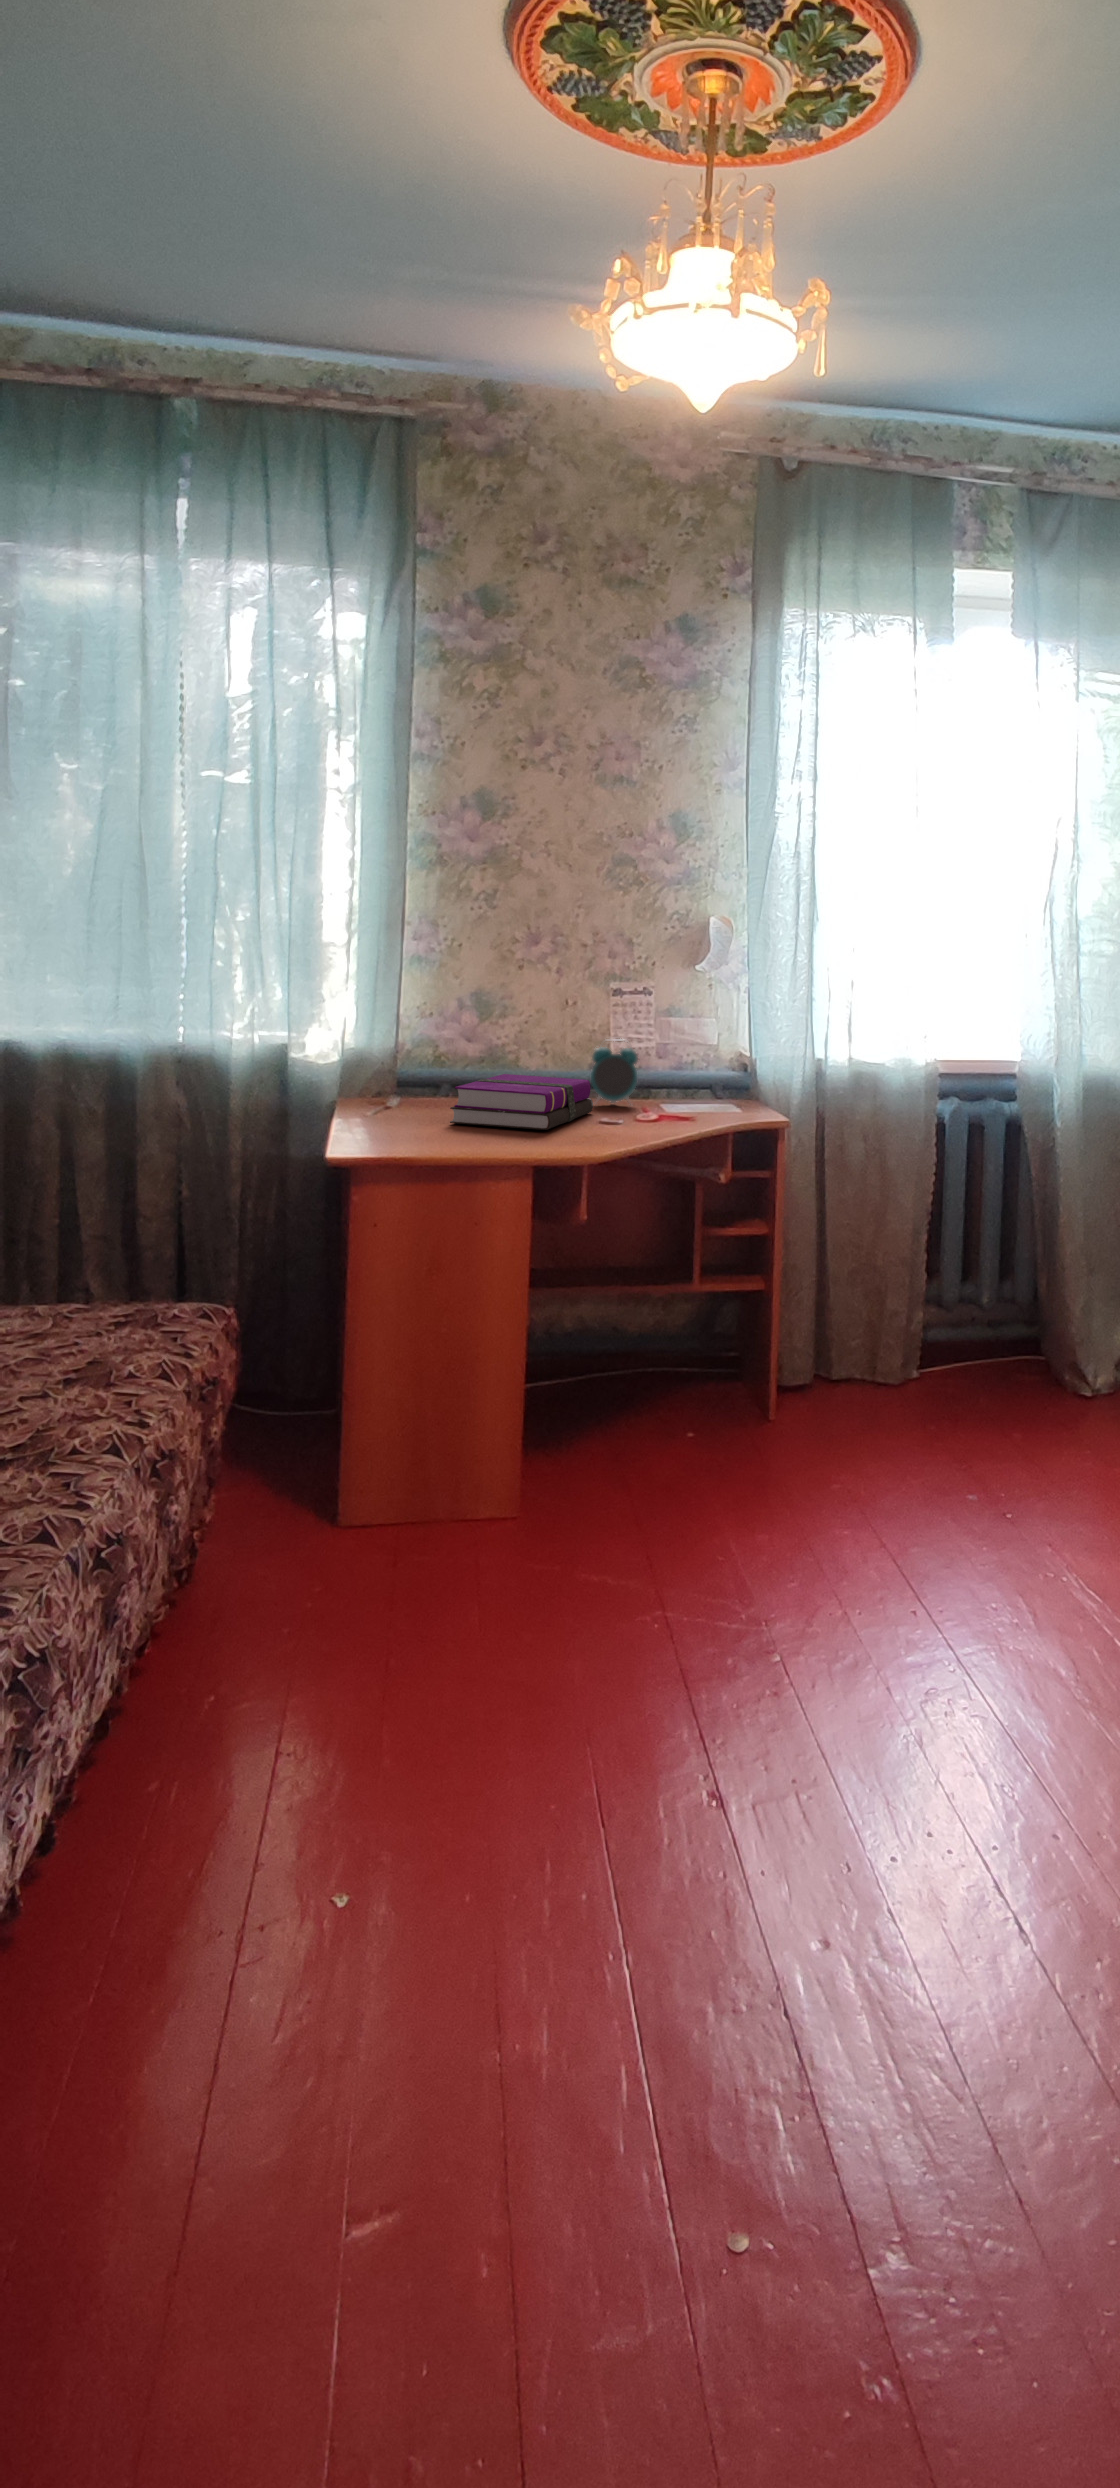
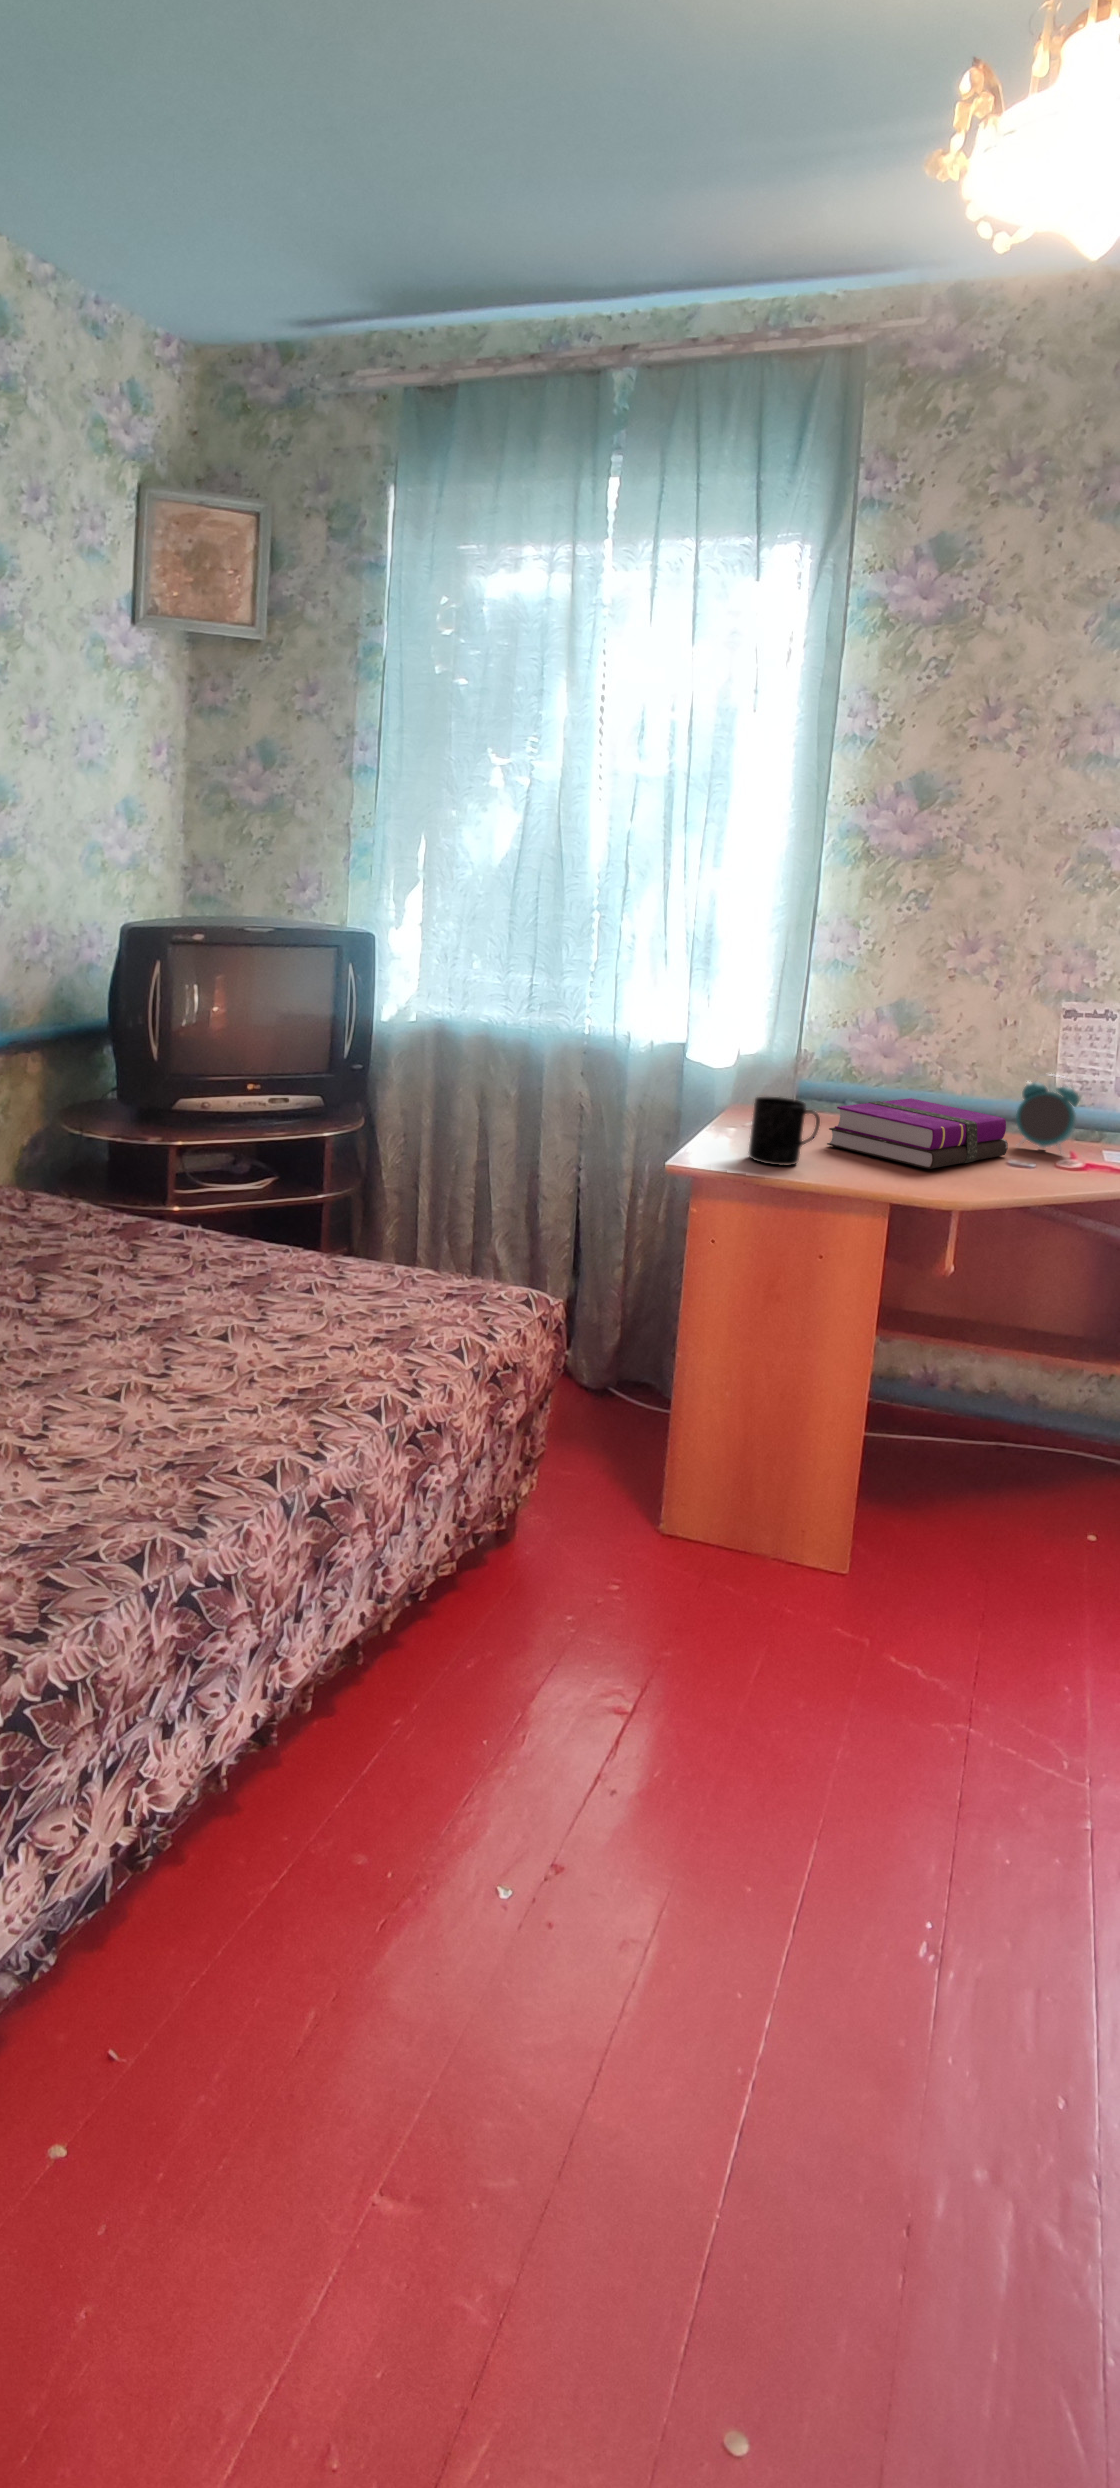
mug: none [394,1083,456,1145] -> present [748,1096,820,1165]

